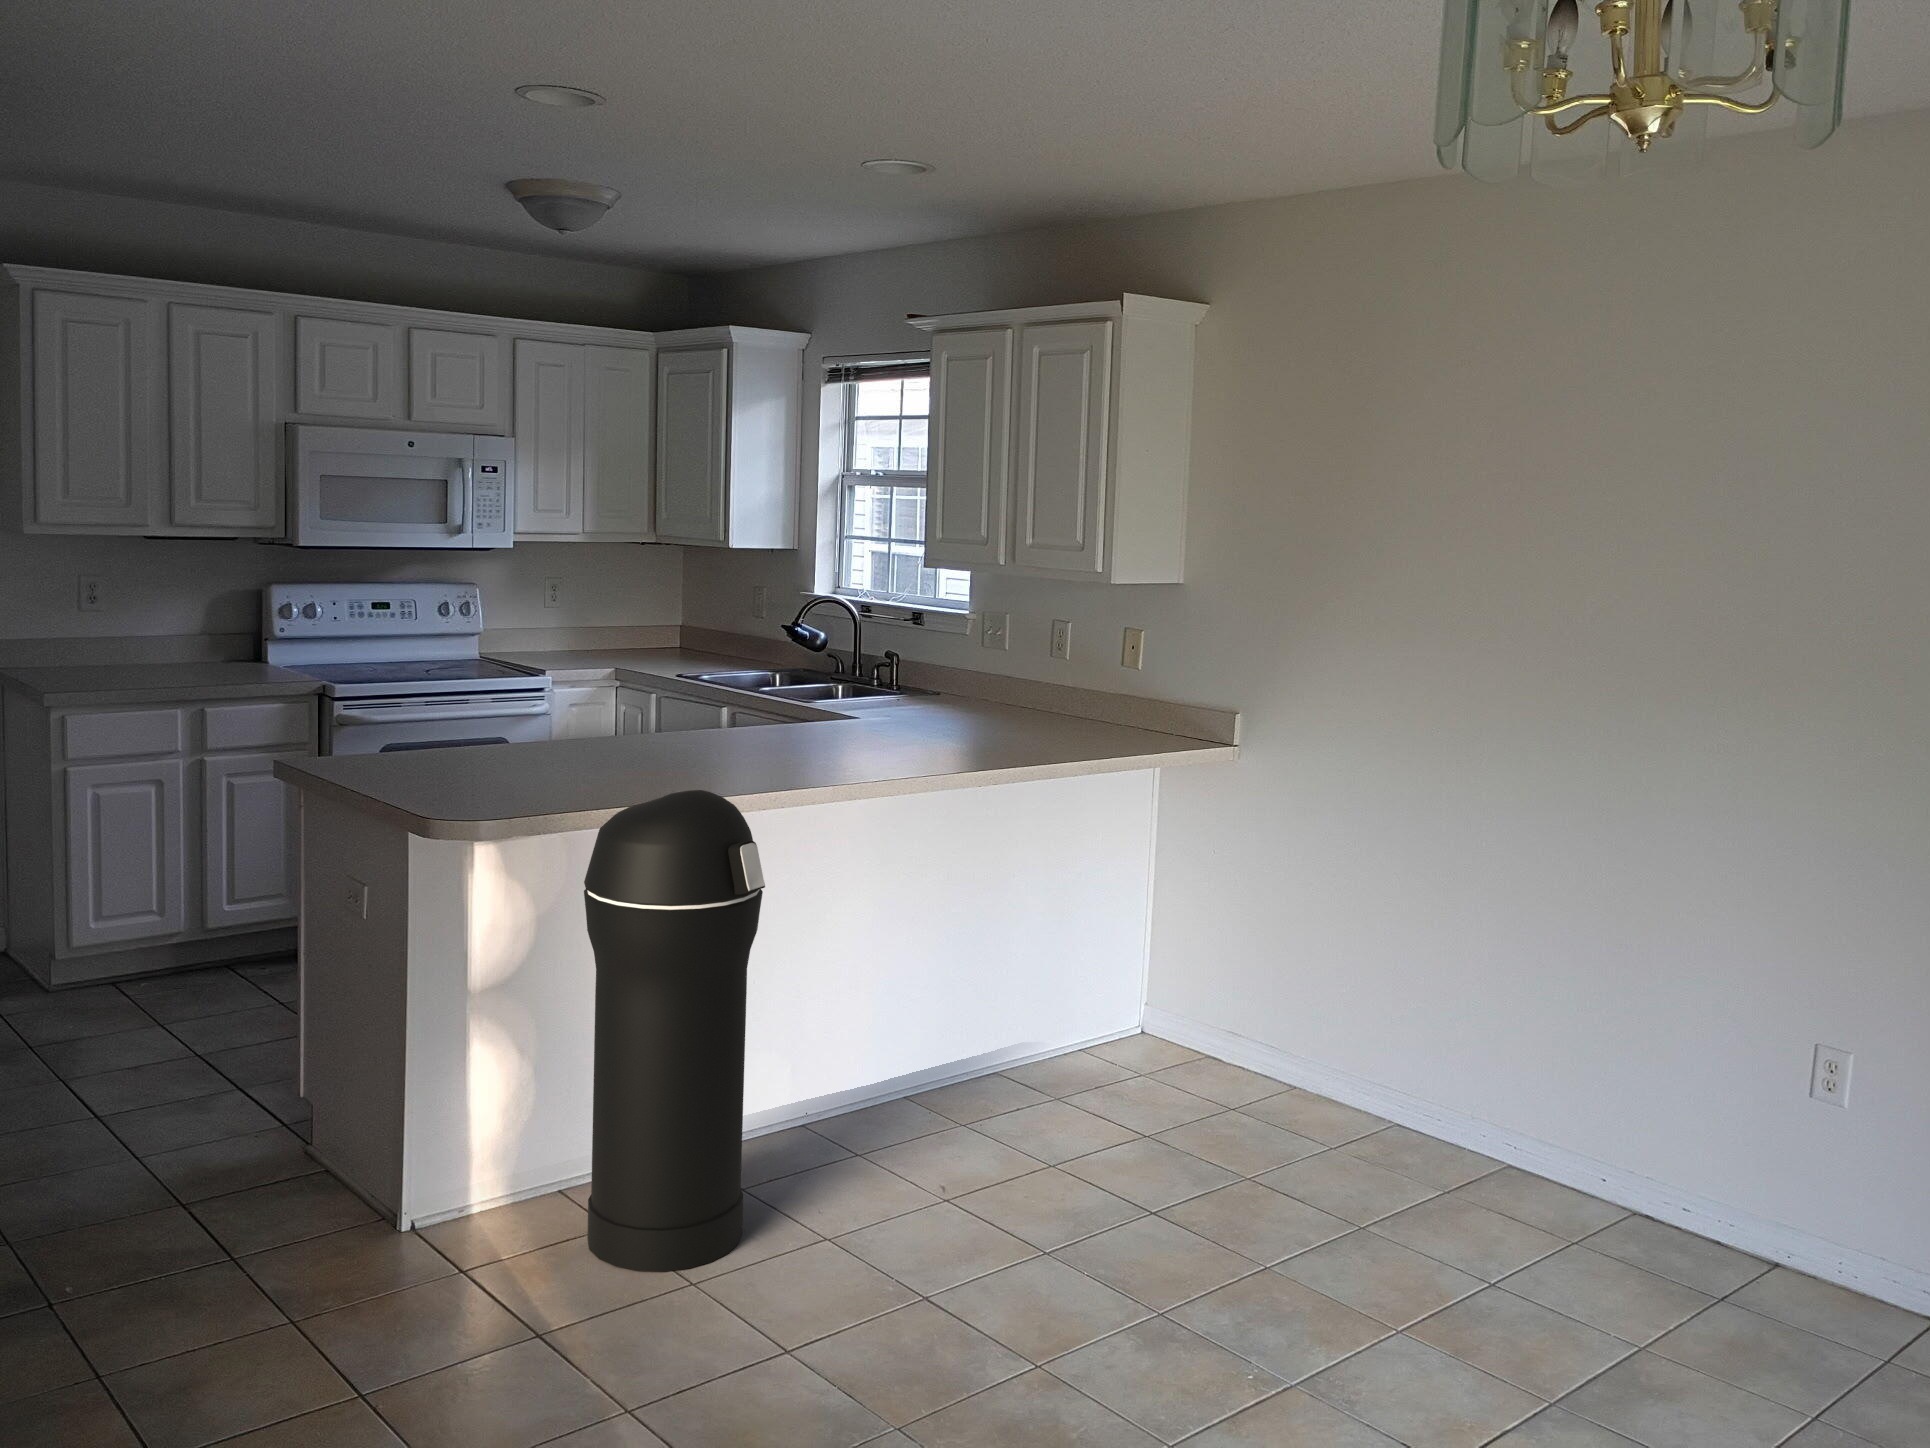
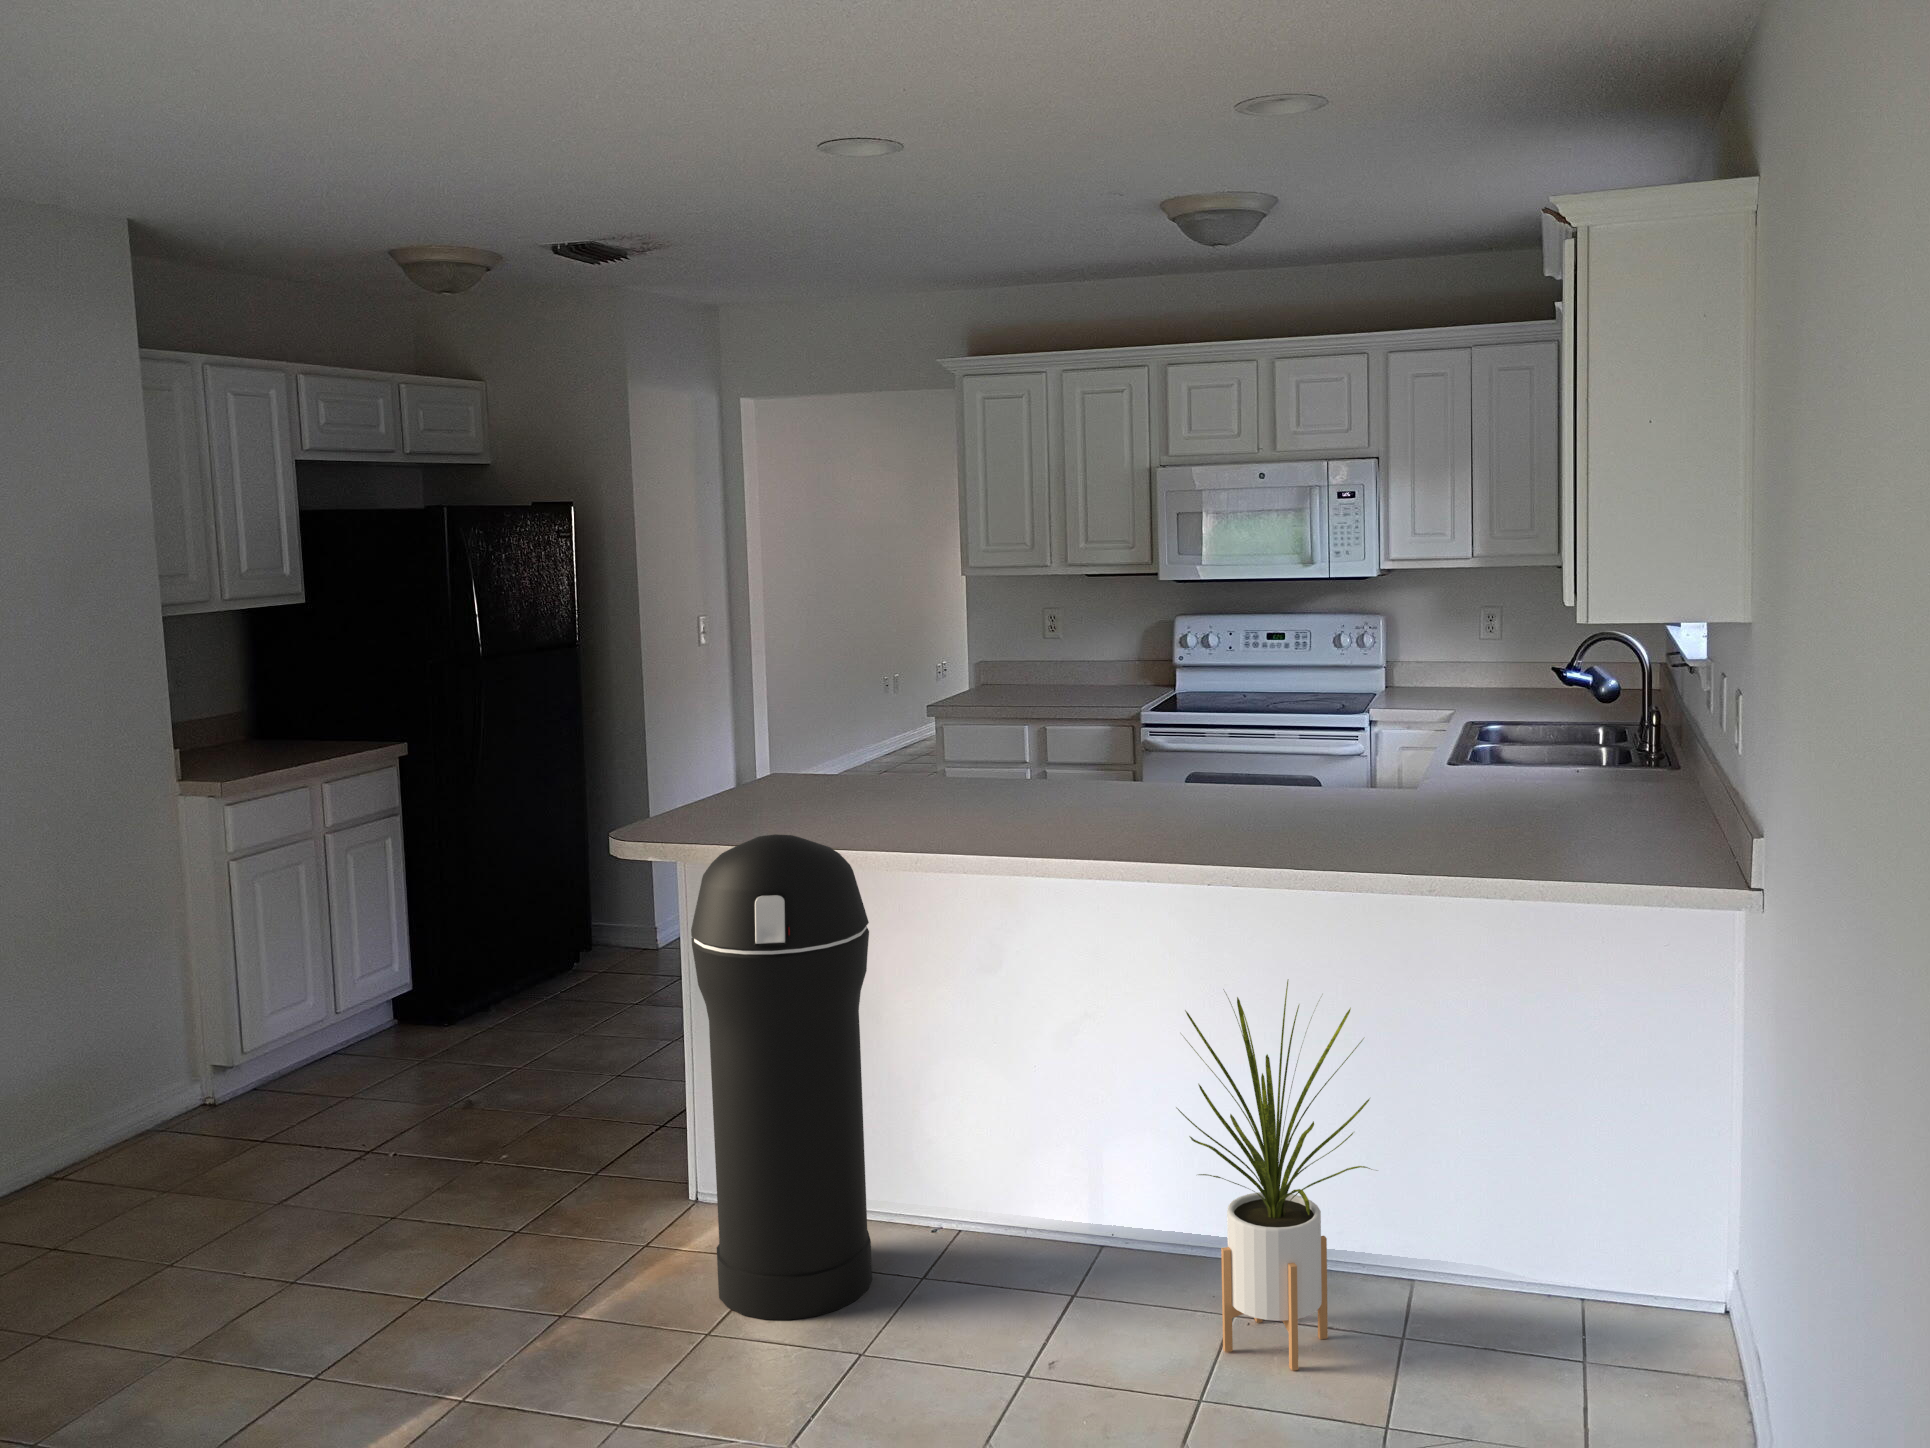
house plant: none [957,852,1101,1140] -> present [1176,981,1372,1371]

